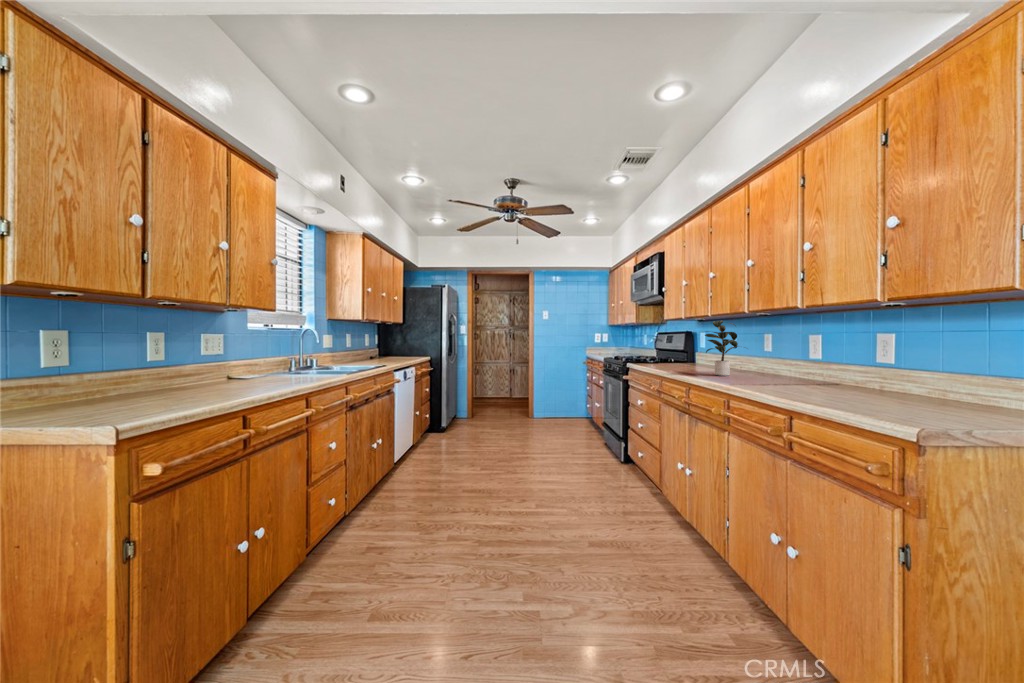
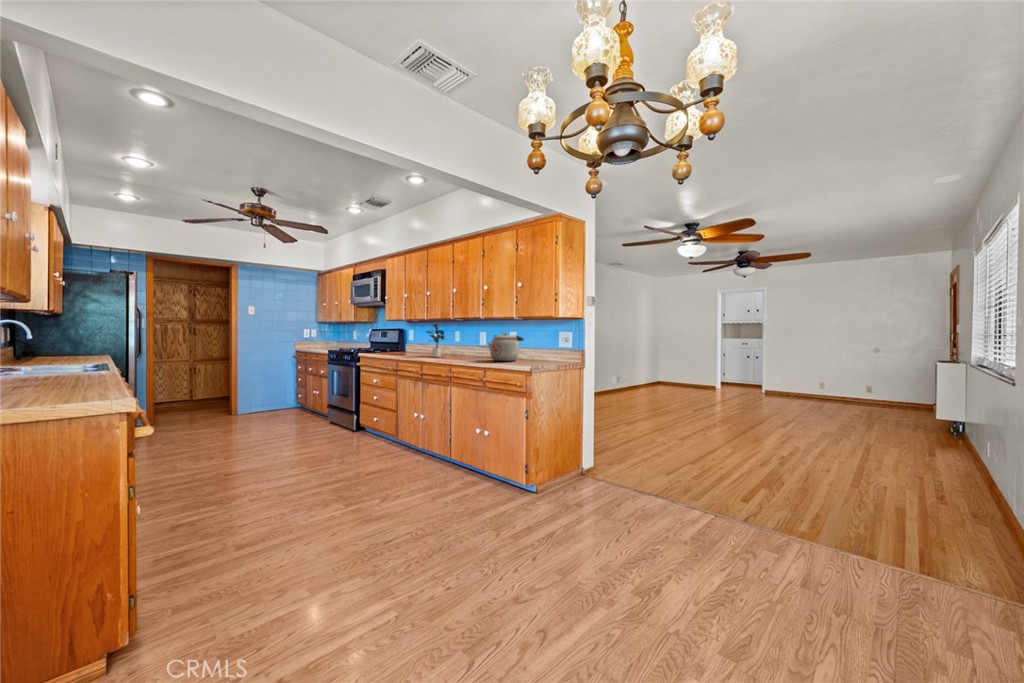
kettle: none [813,336,909,397] -> present [488,333,524,361]

